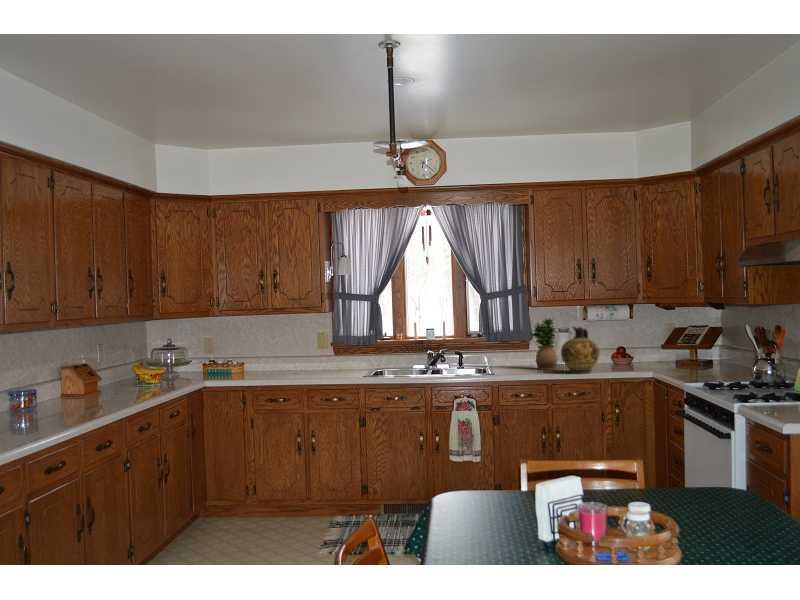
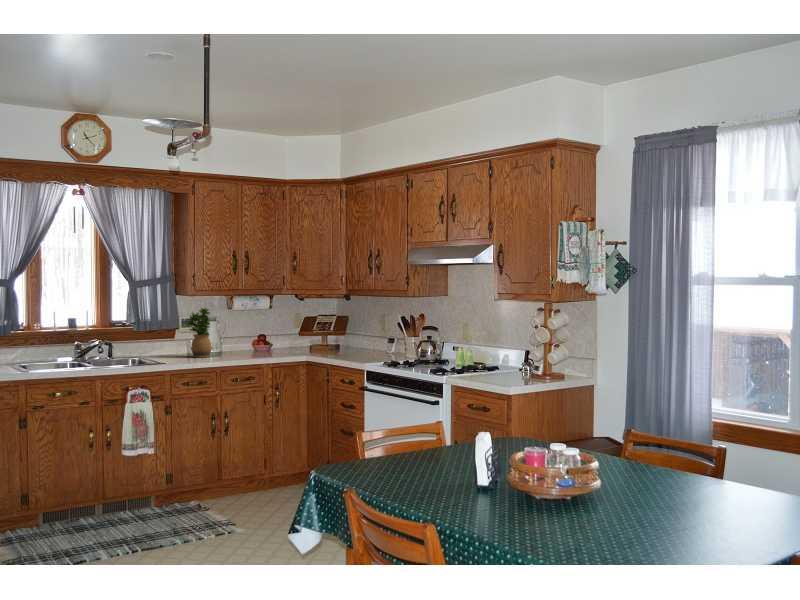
ceramic jug: present [561,327,599,373] -> none [224,316,259,360]

